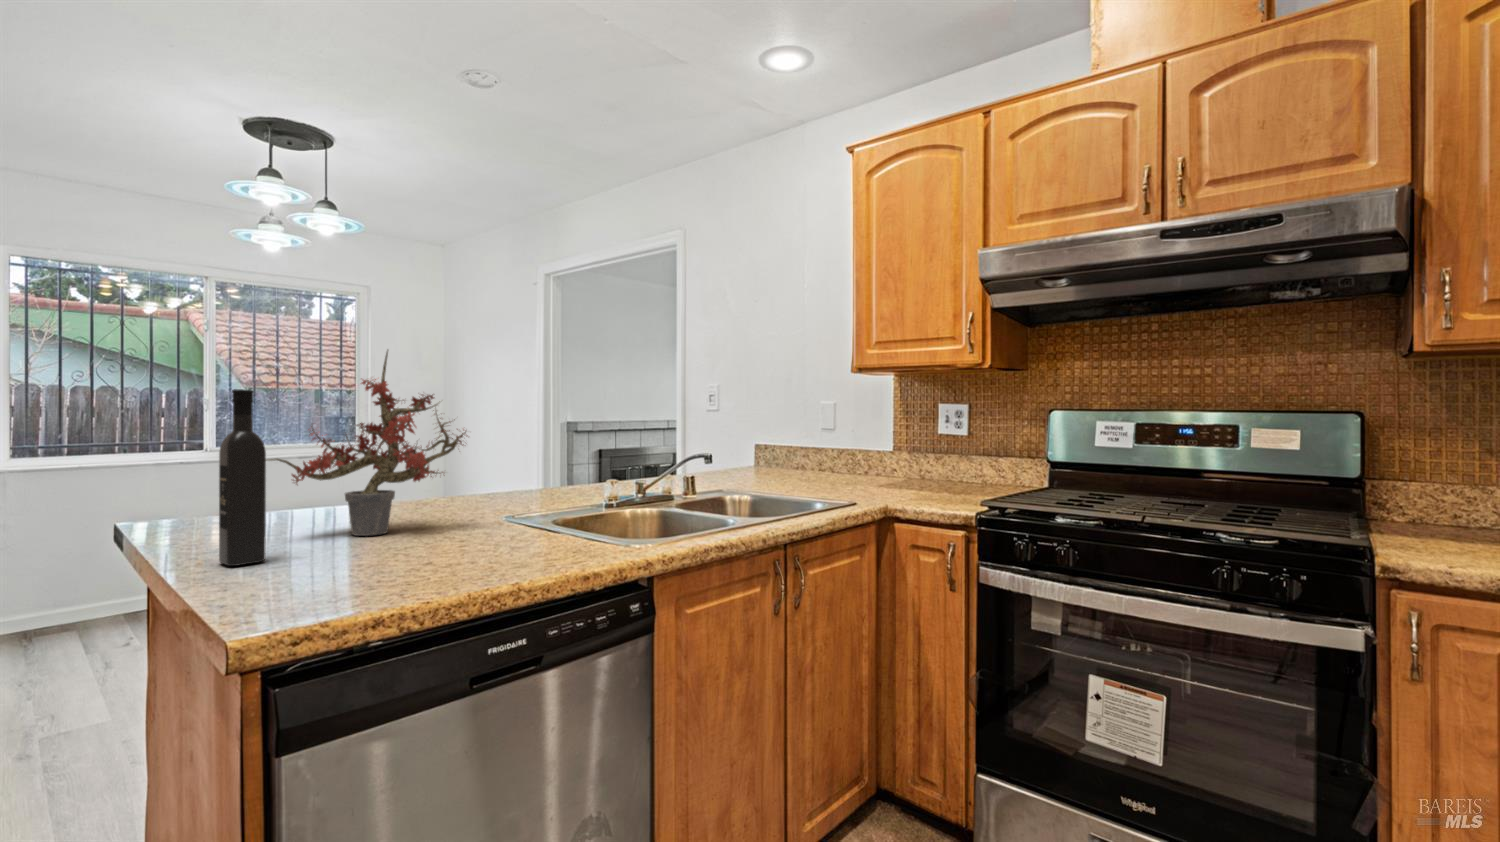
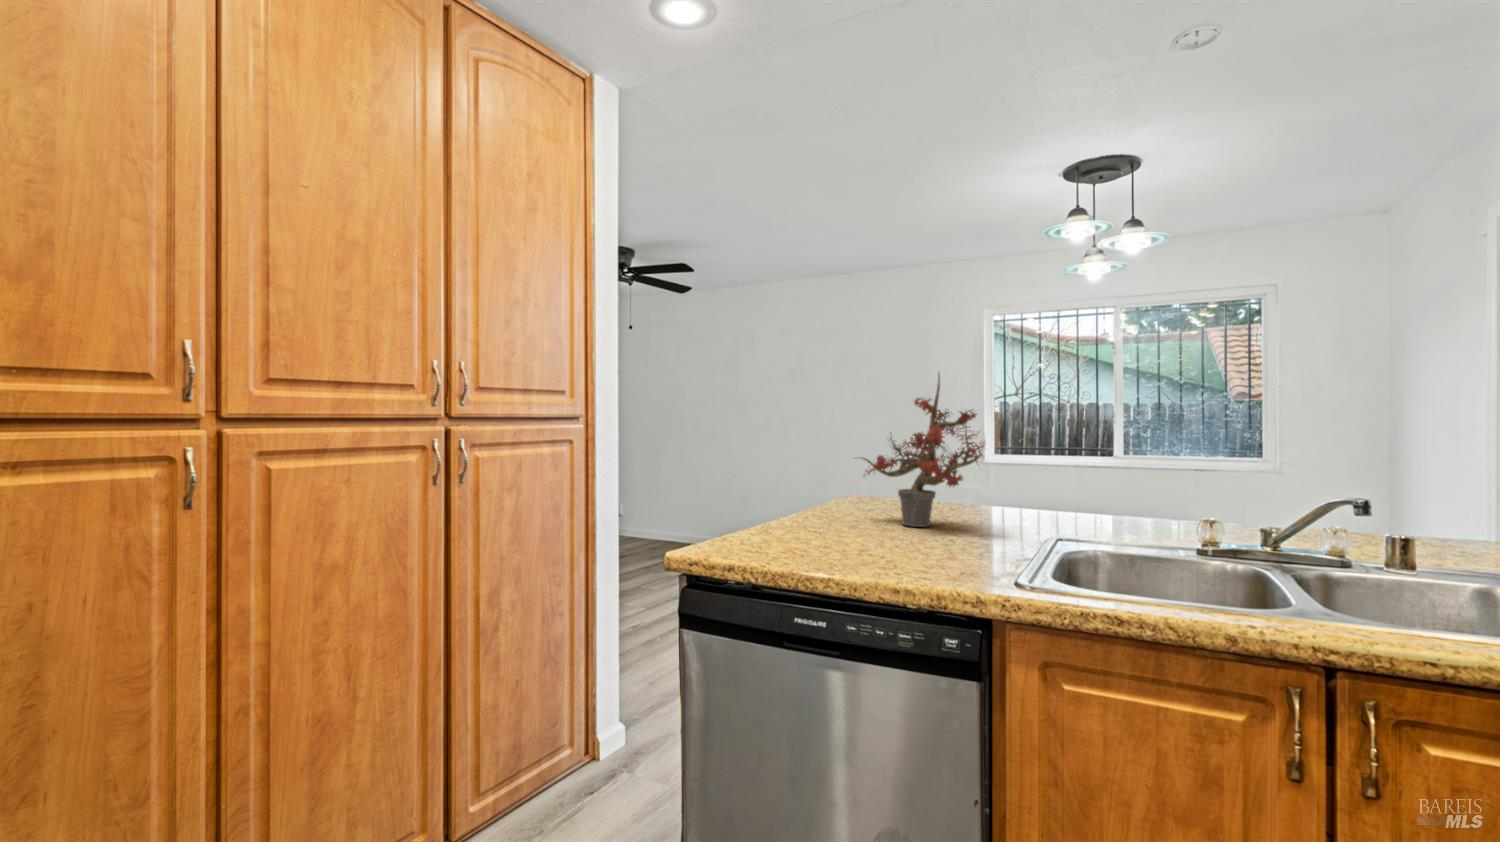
wine bottle: present [219,389,266,566] -> none [791,408,818,525]

